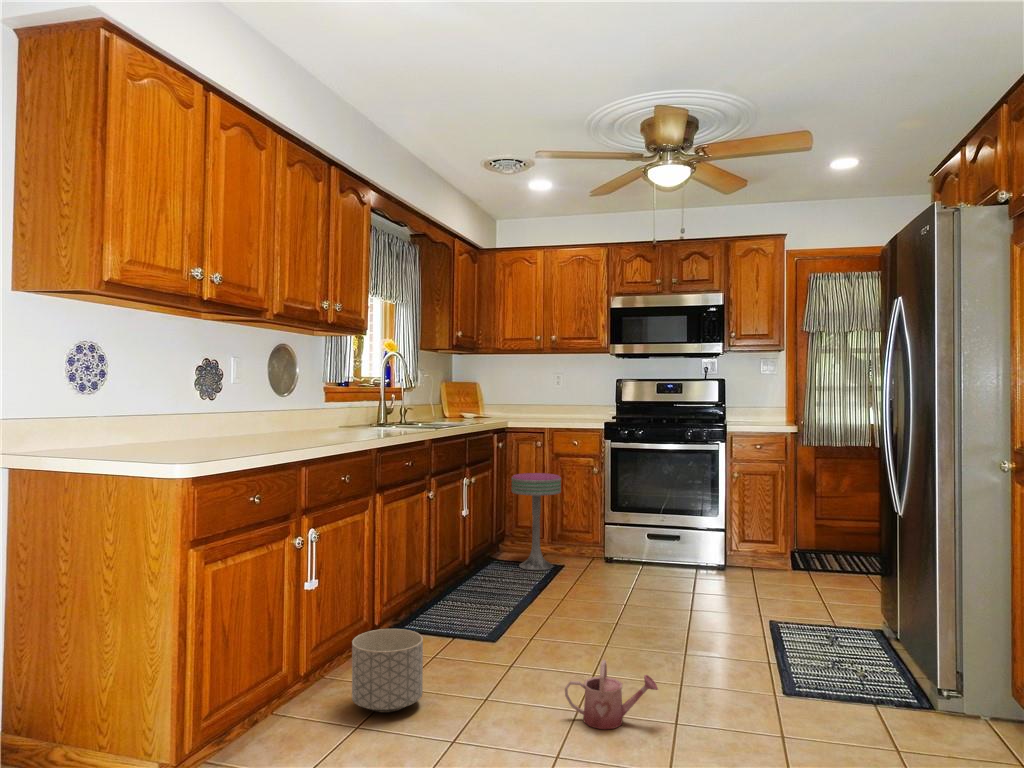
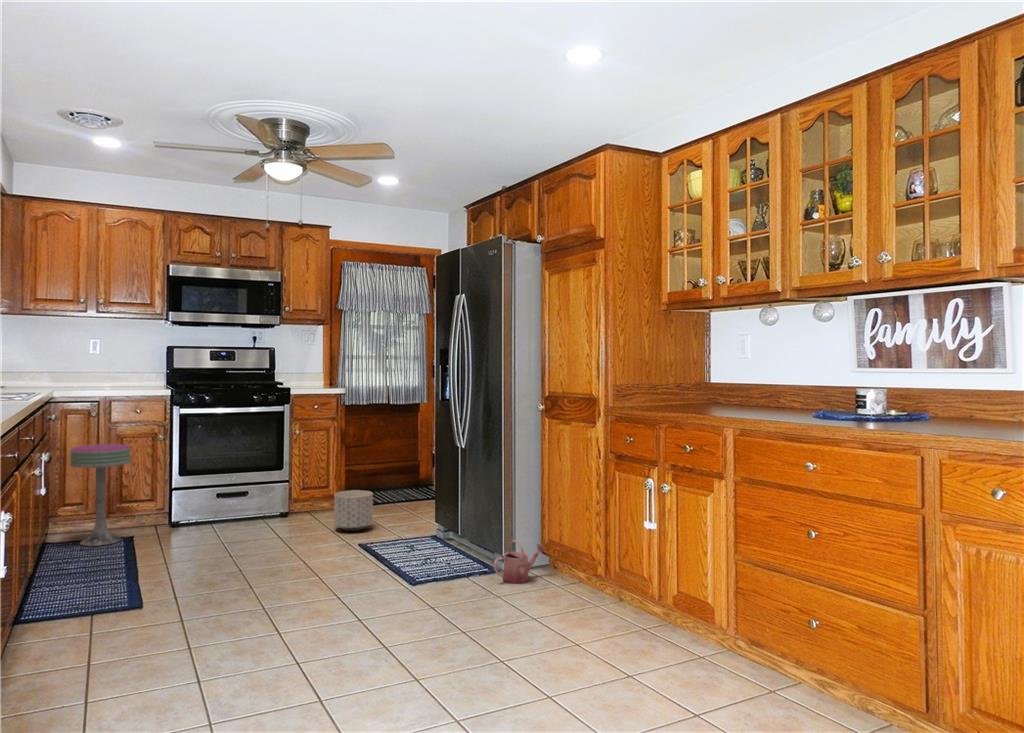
planter: present [352,629,423,713] -> present [334,490,373,531]
watering can: present [565,660,658,729] -> present [494,540,546,583]

